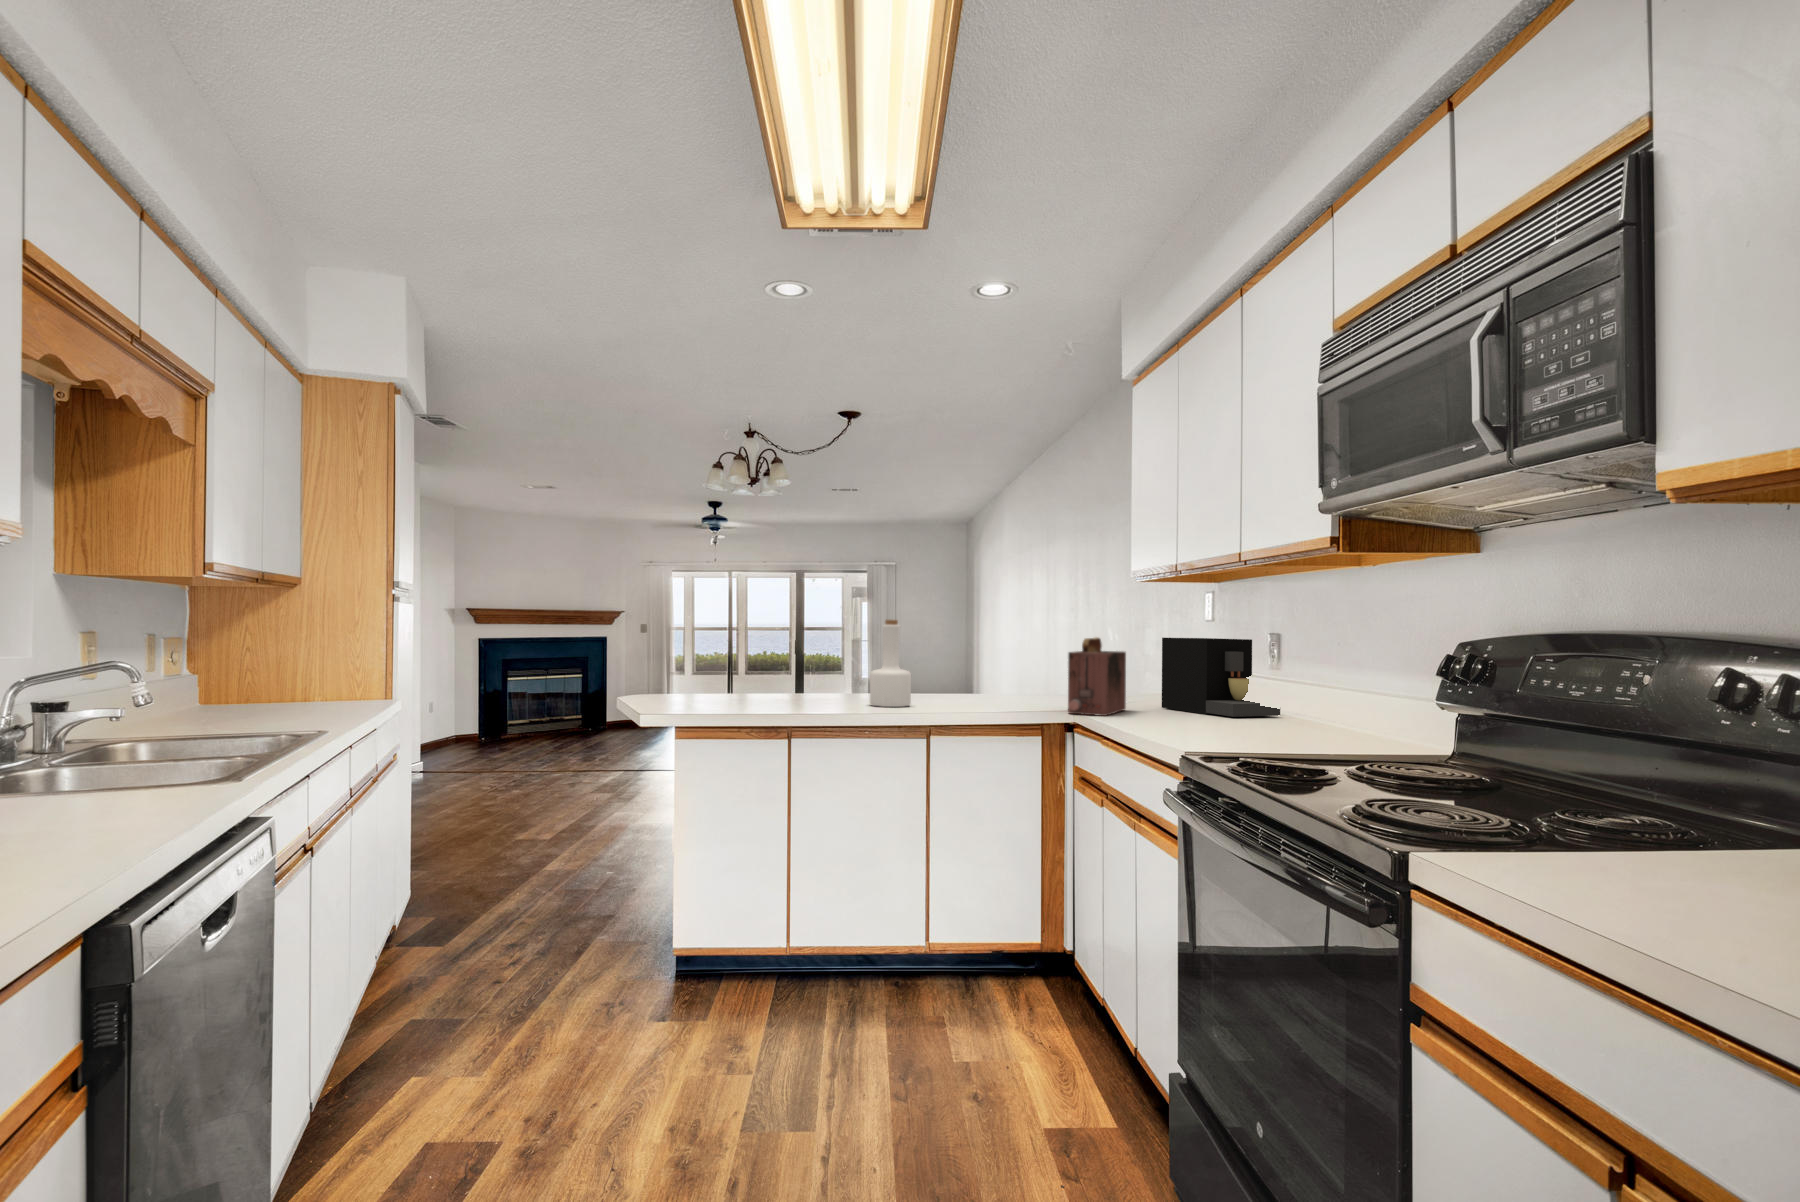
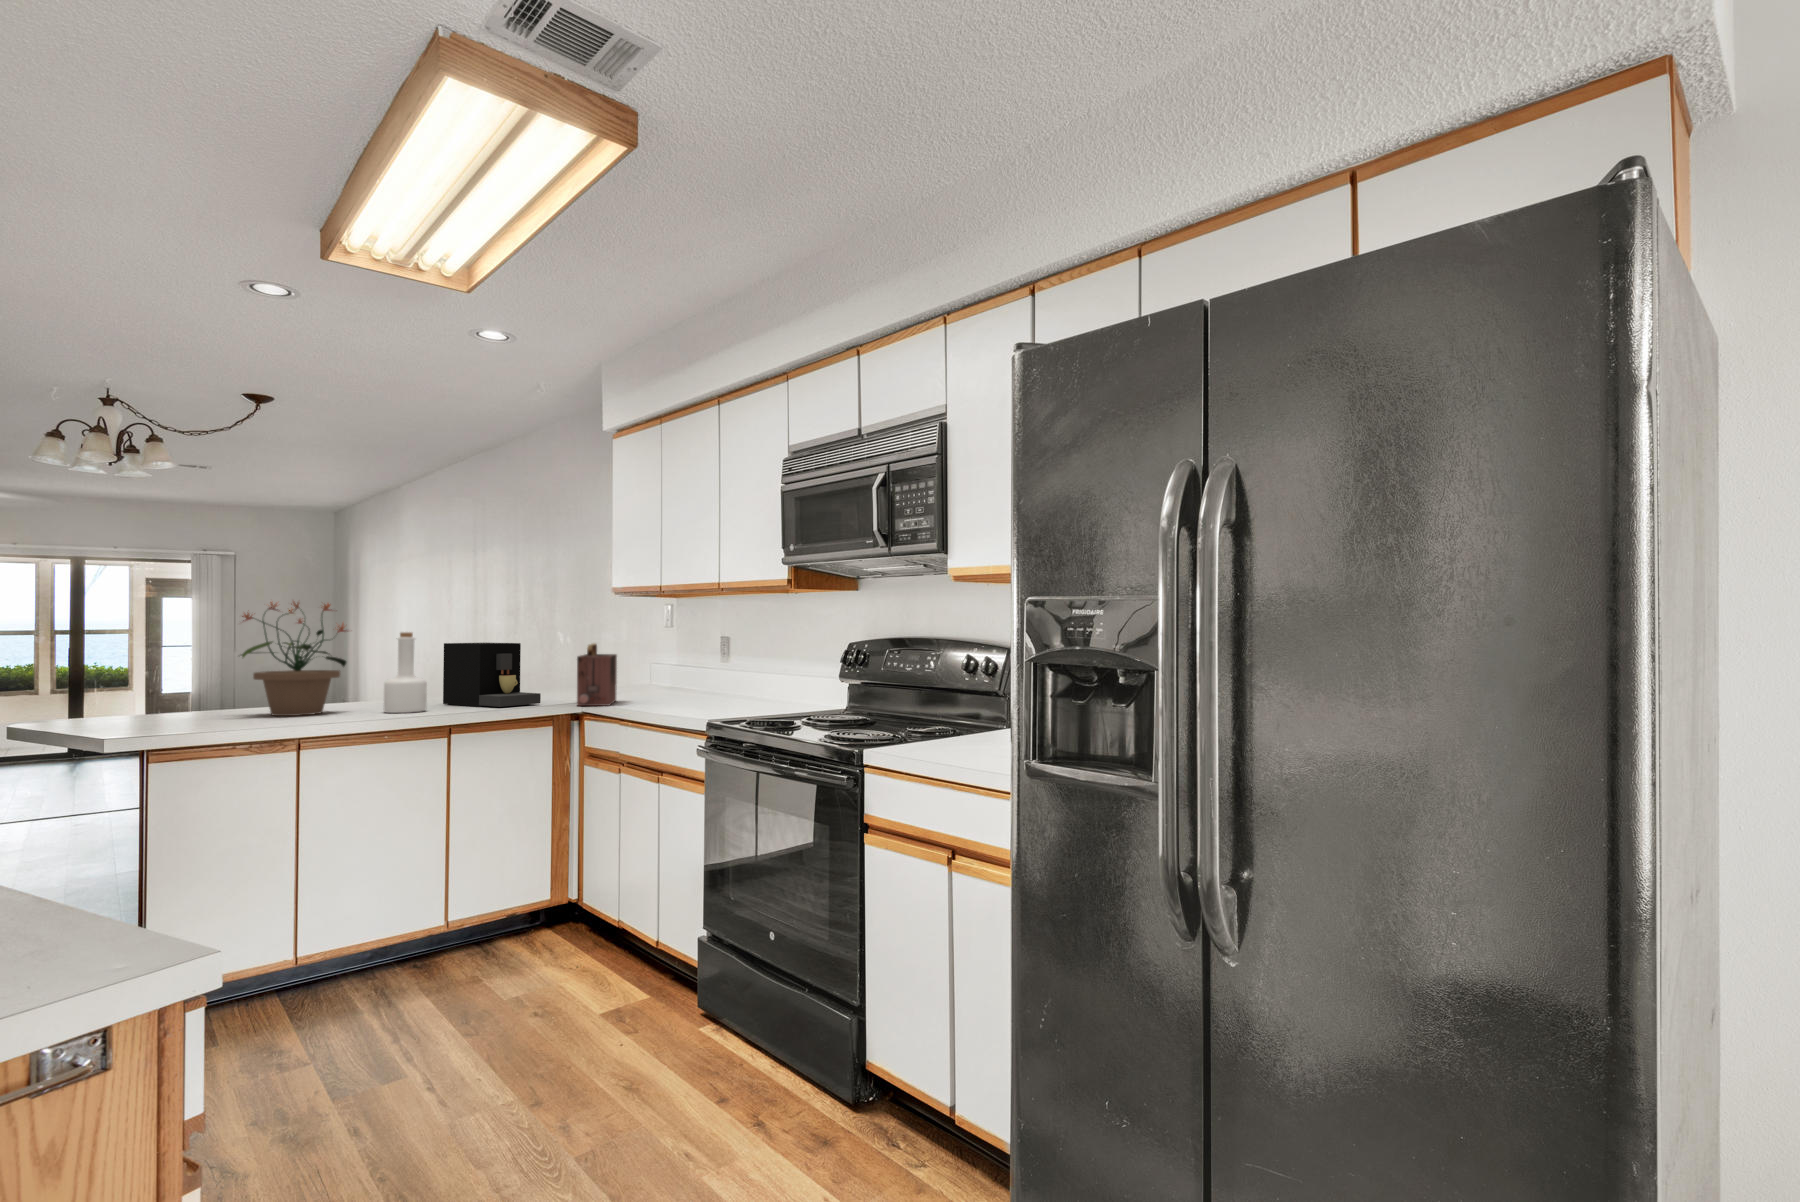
potted plant: none [753,585,846,702] -> present [241,602,347,716]
coffee maker: present [1162,638,1280,717] -> present [443,643,541,707]

